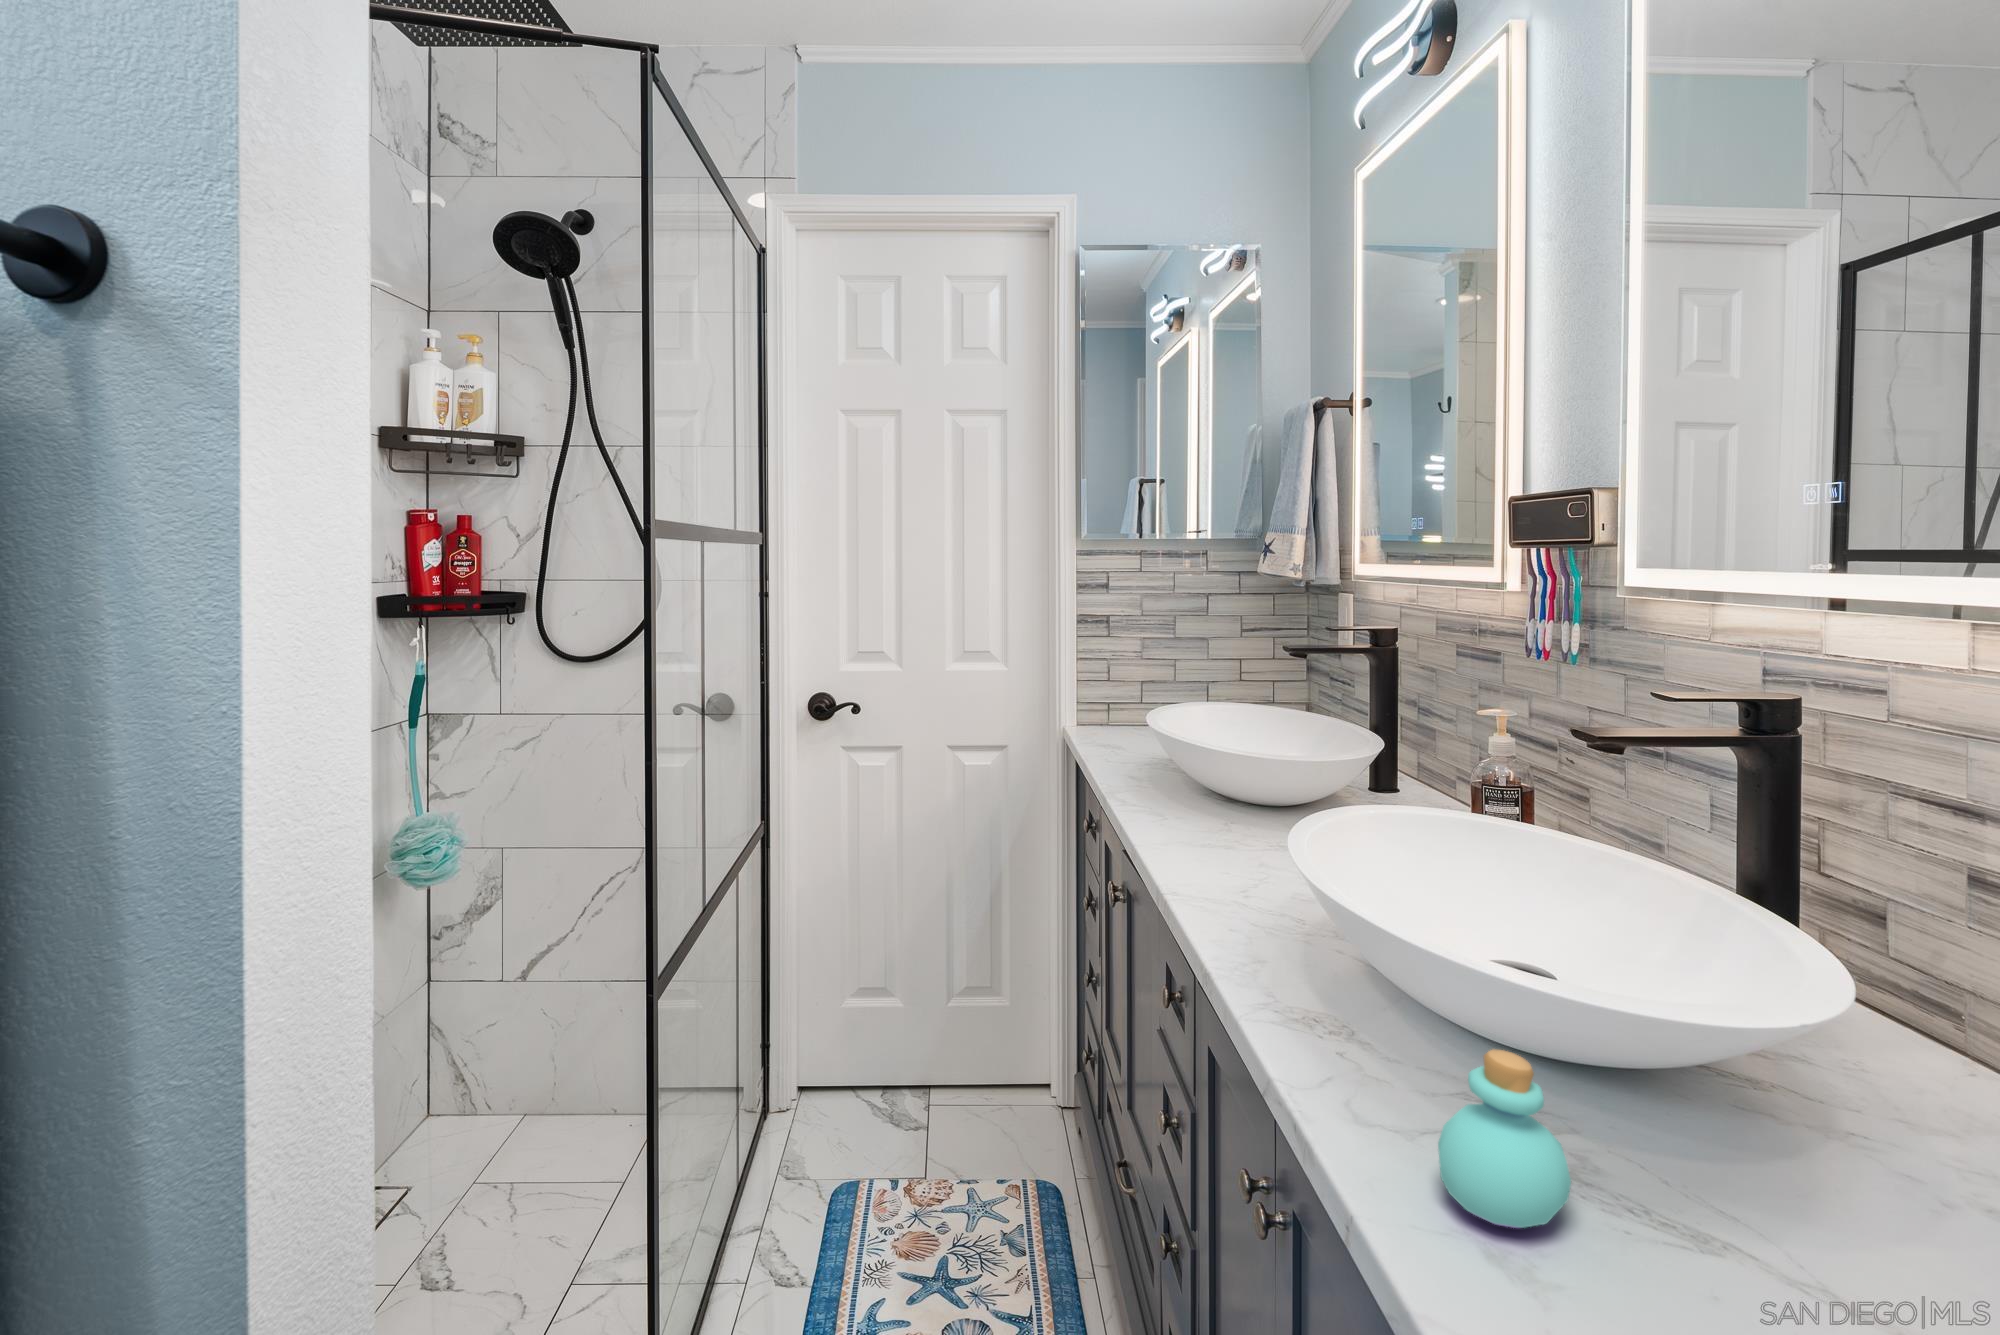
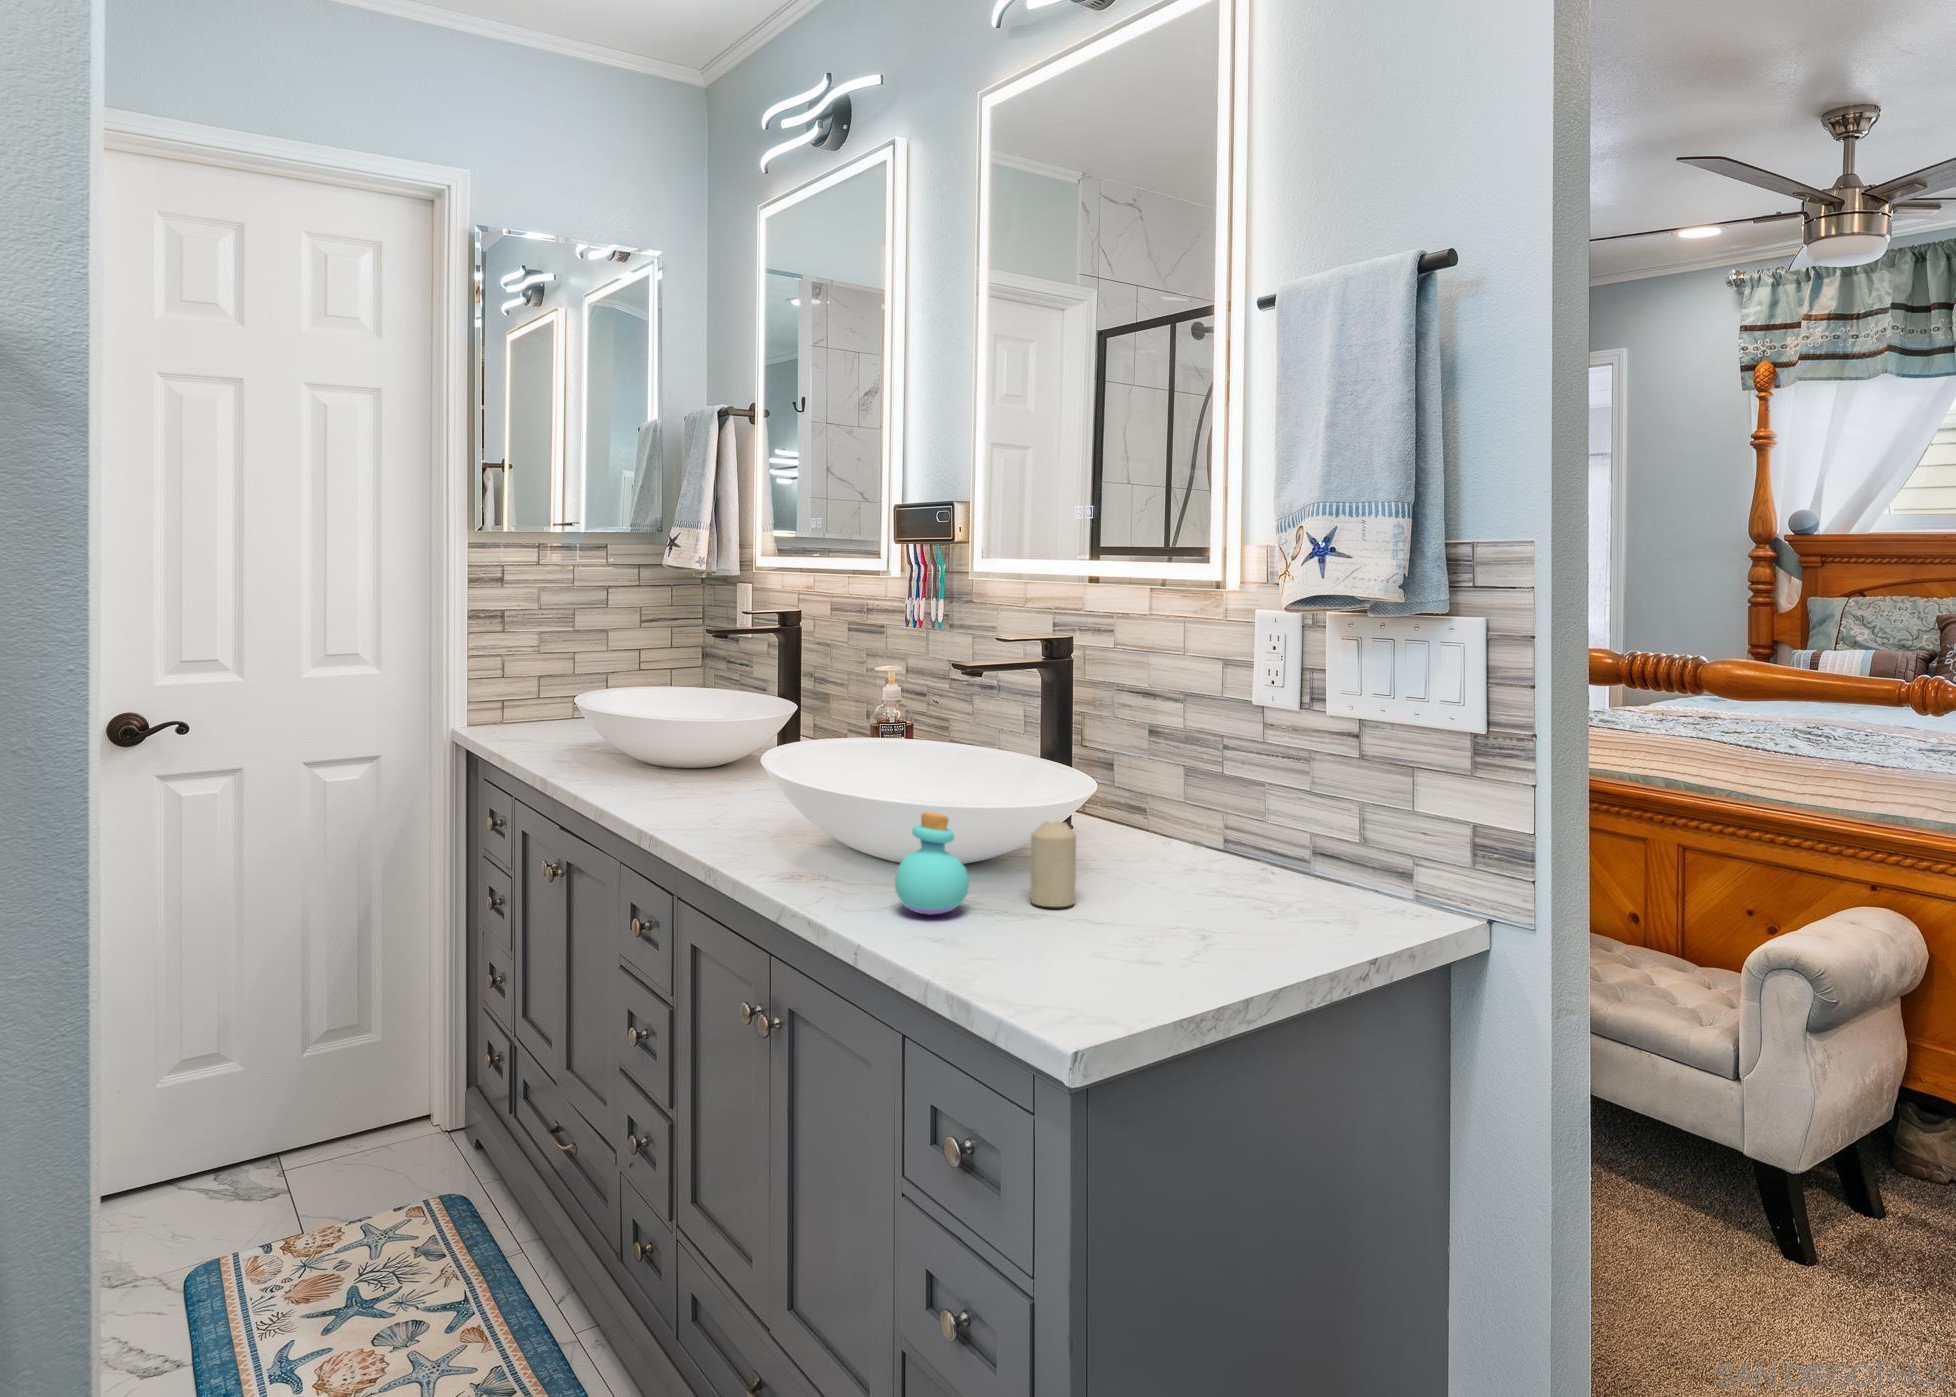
candle: none [1699,1092,1801,1264] -> present [1031,821,1076,907]

